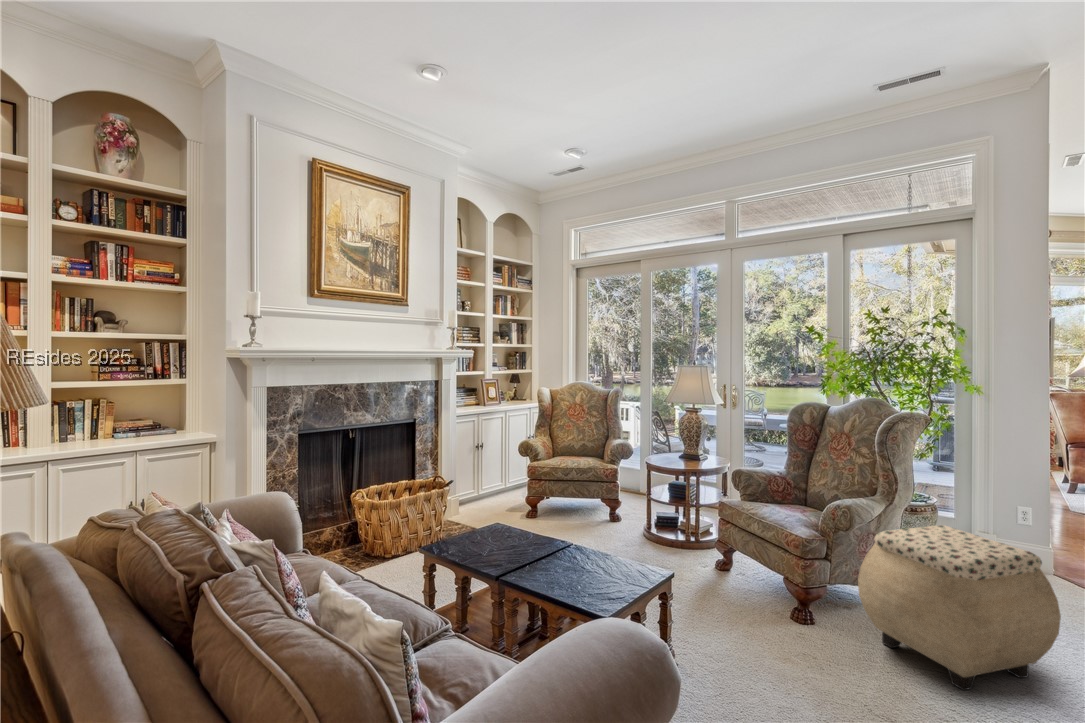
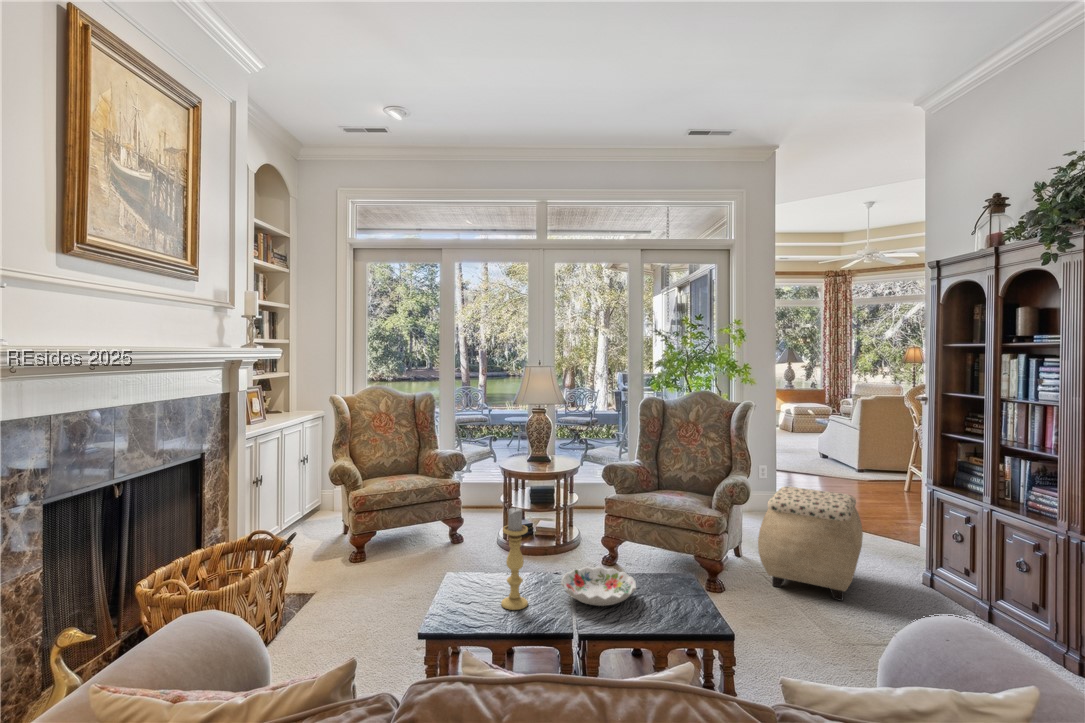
candle holder: none [467,471,488,552] -> present [501,508,528,610]
decorative bowl: none [503,535,568,567] -> present [561,567,636,606]

